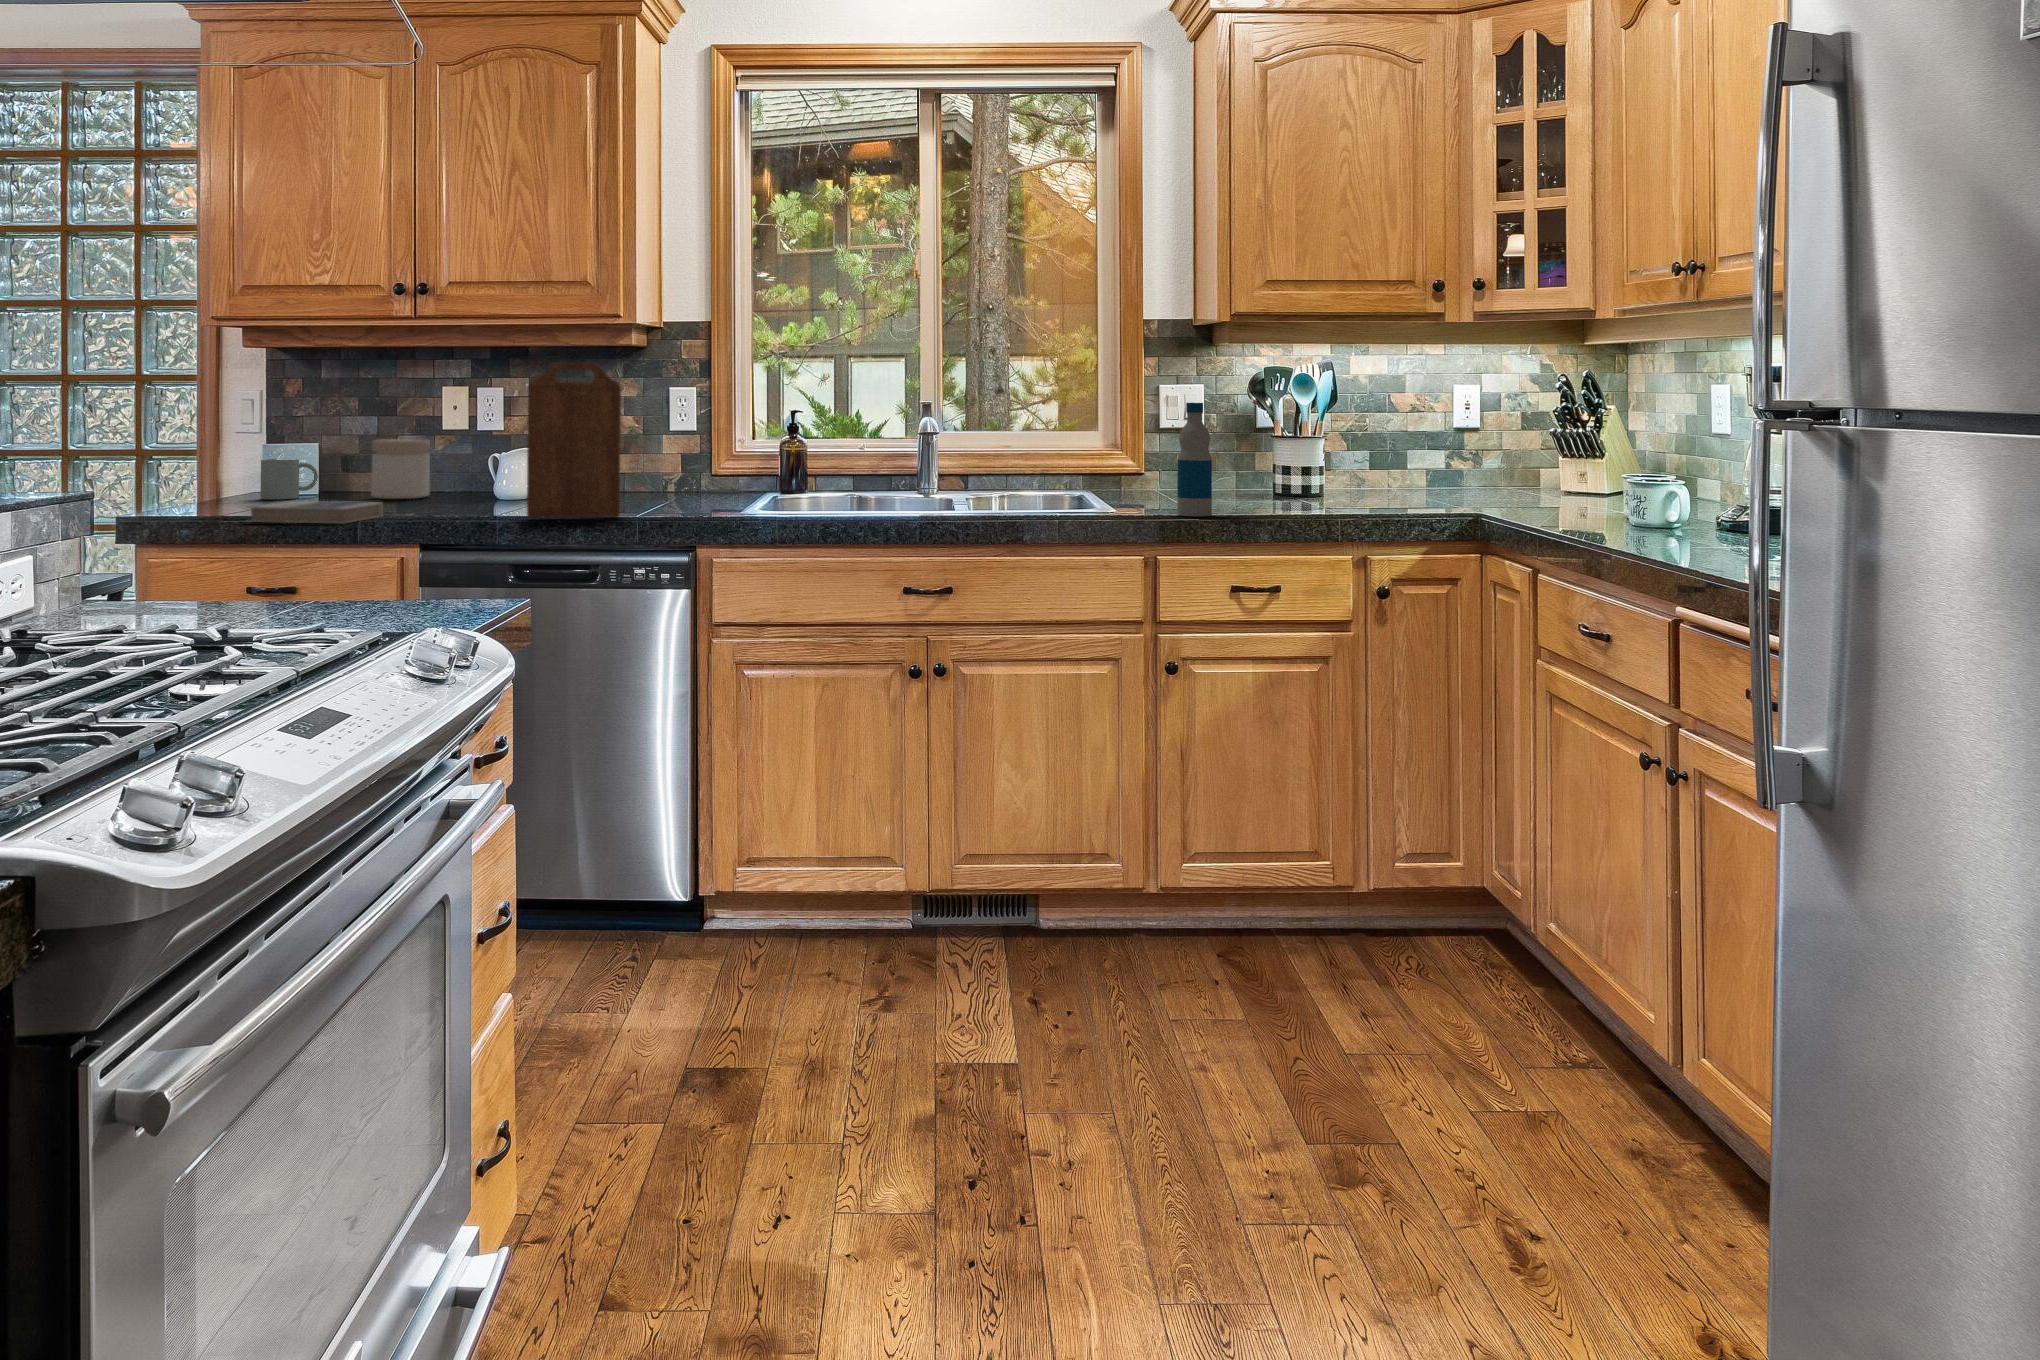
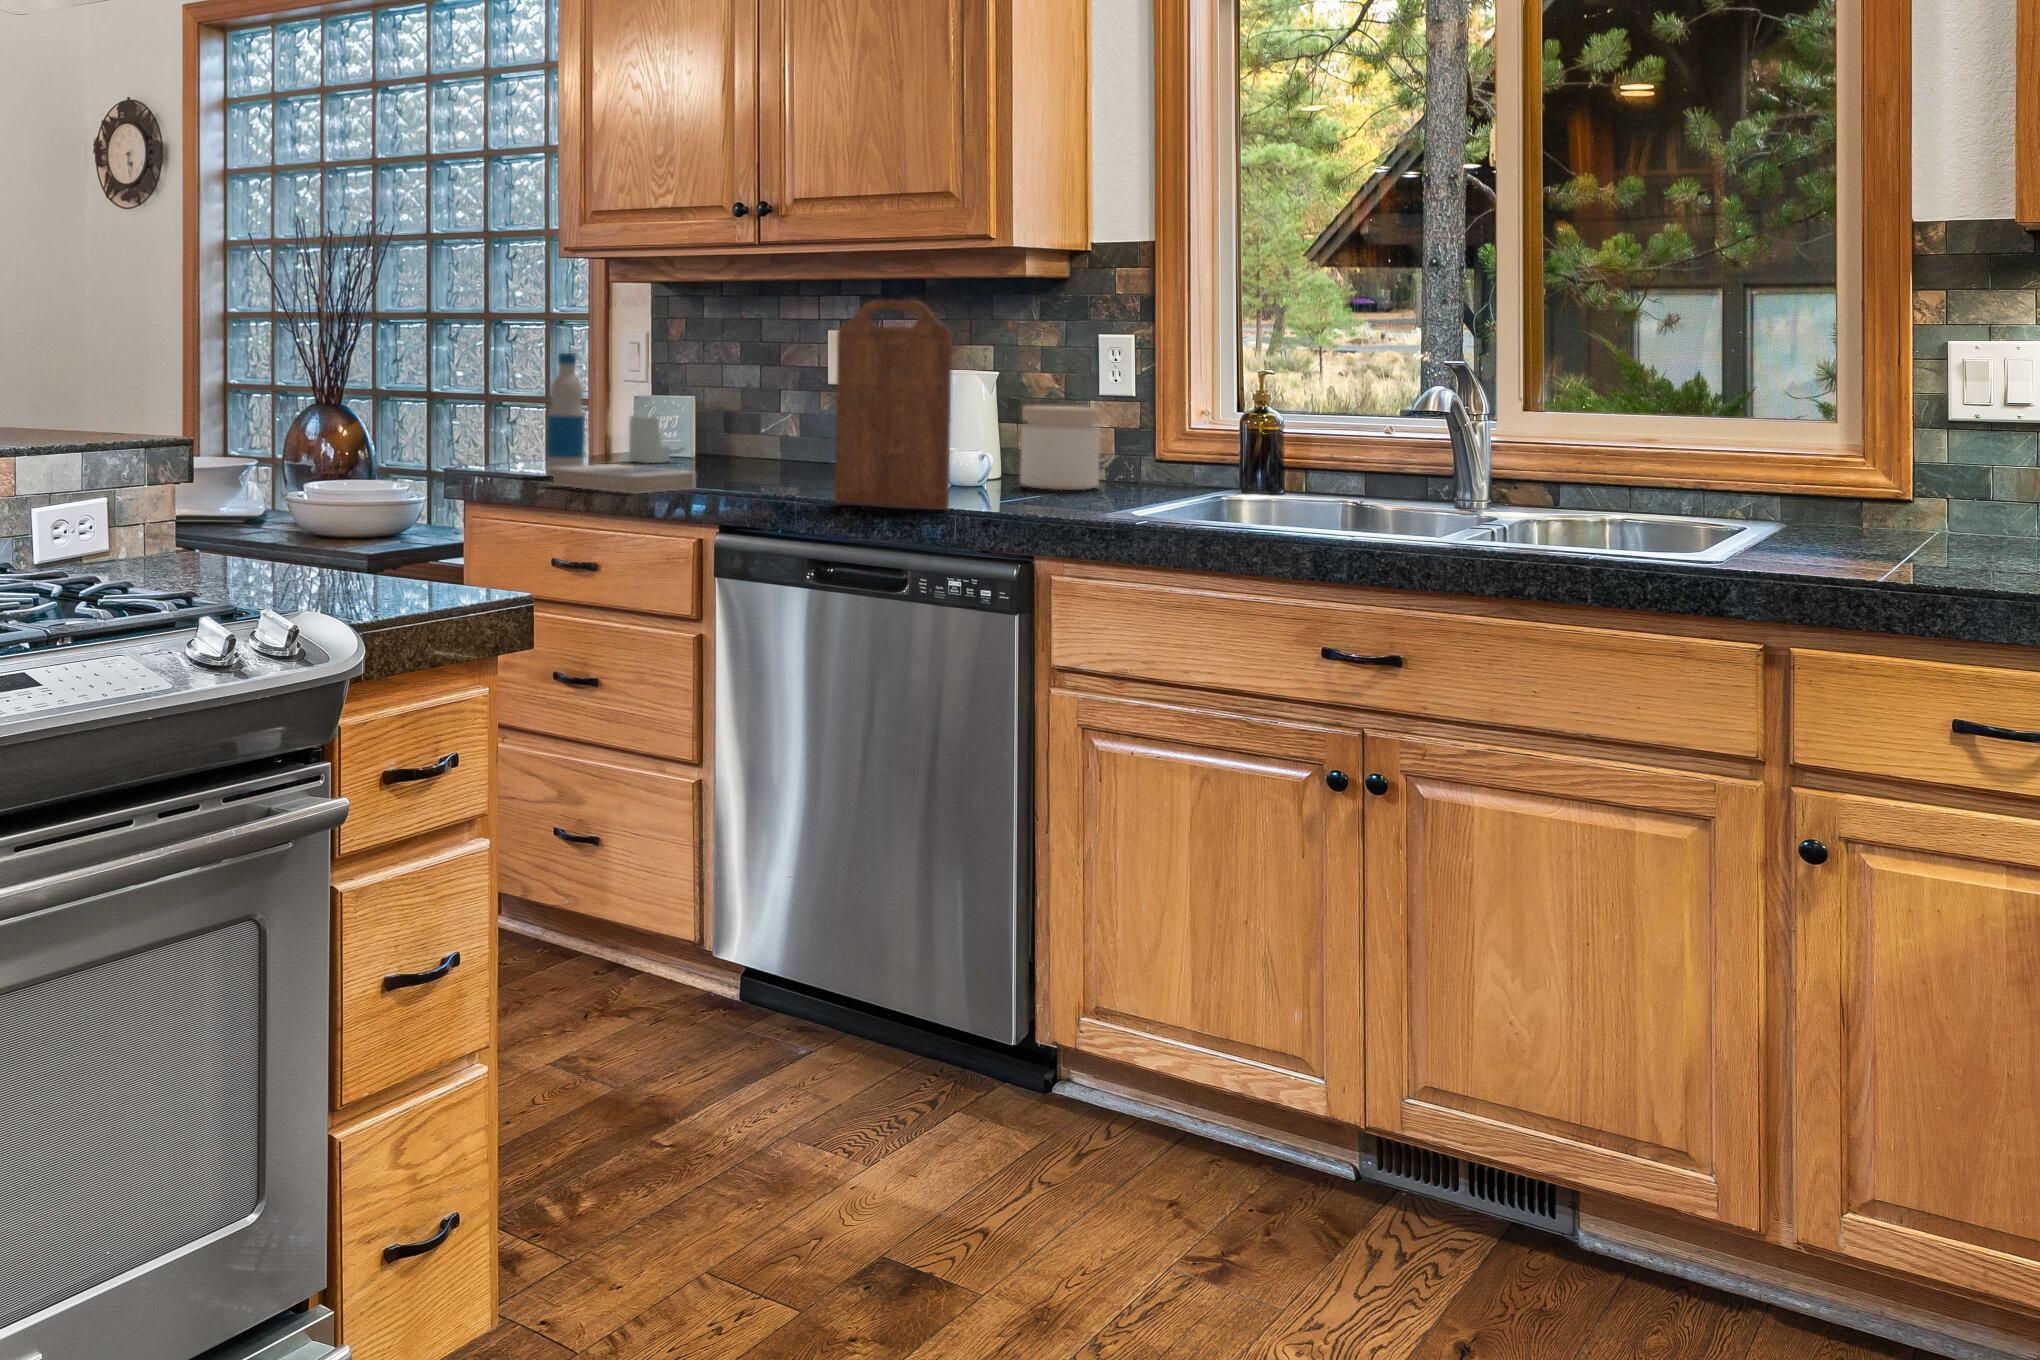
bottle: present [1177,403,1212,516] -> present [547,353,585,476]
jar: present [371,439,430,499] -> present [1020,406,1100,490]

